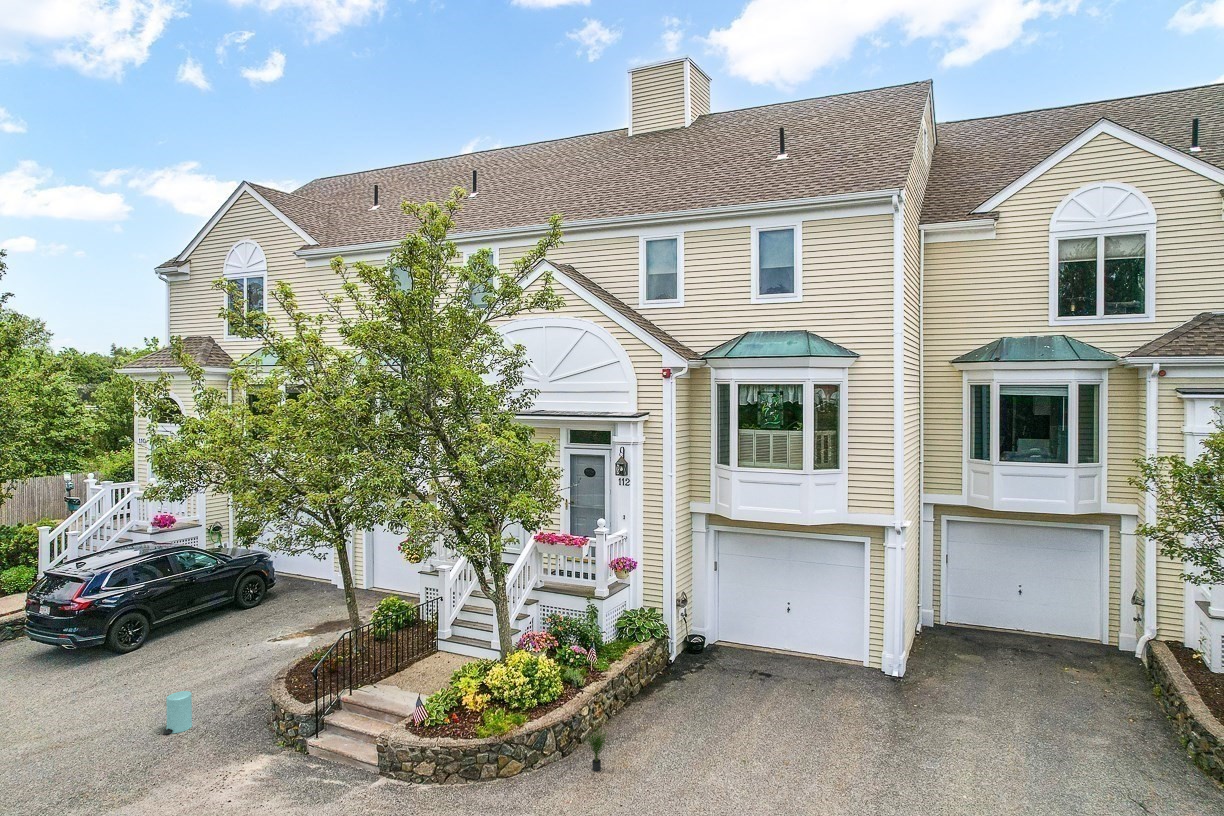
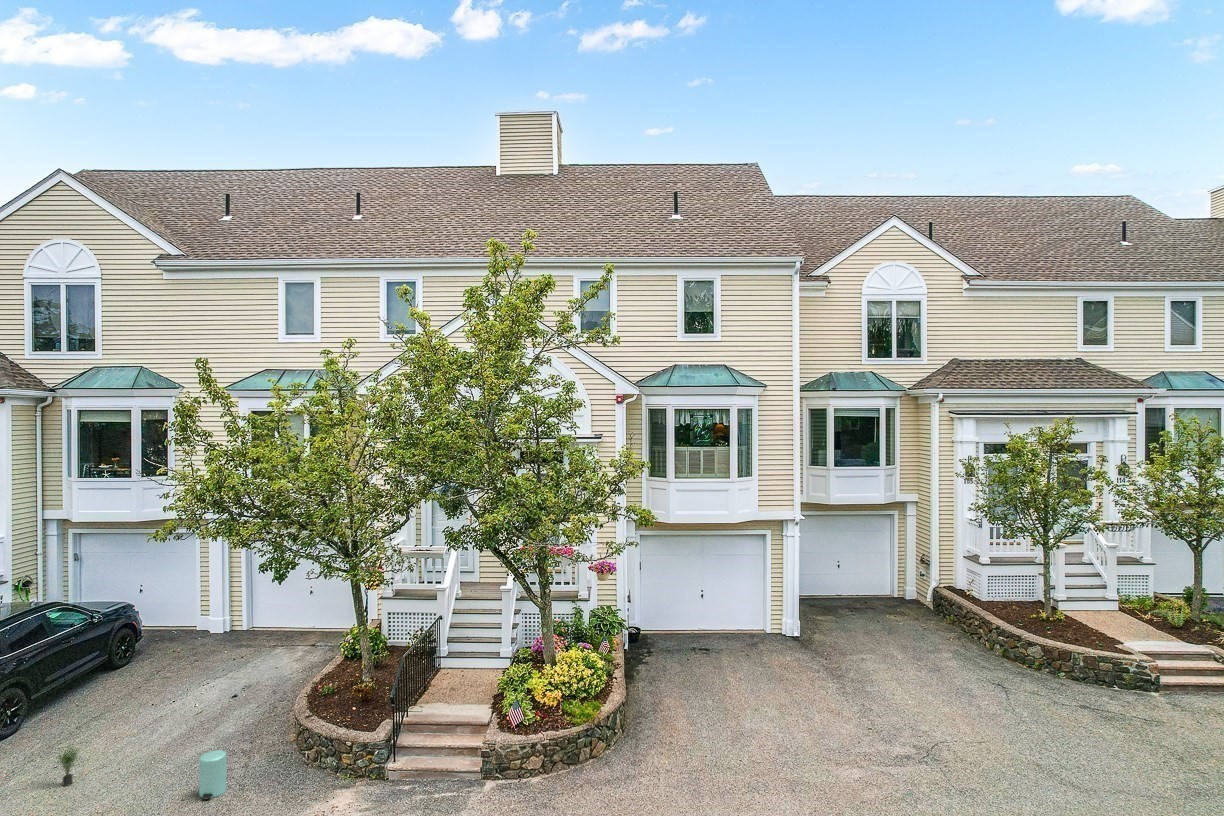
potted plant: present [588,730,606,771] -> present [57,747,79,786]

